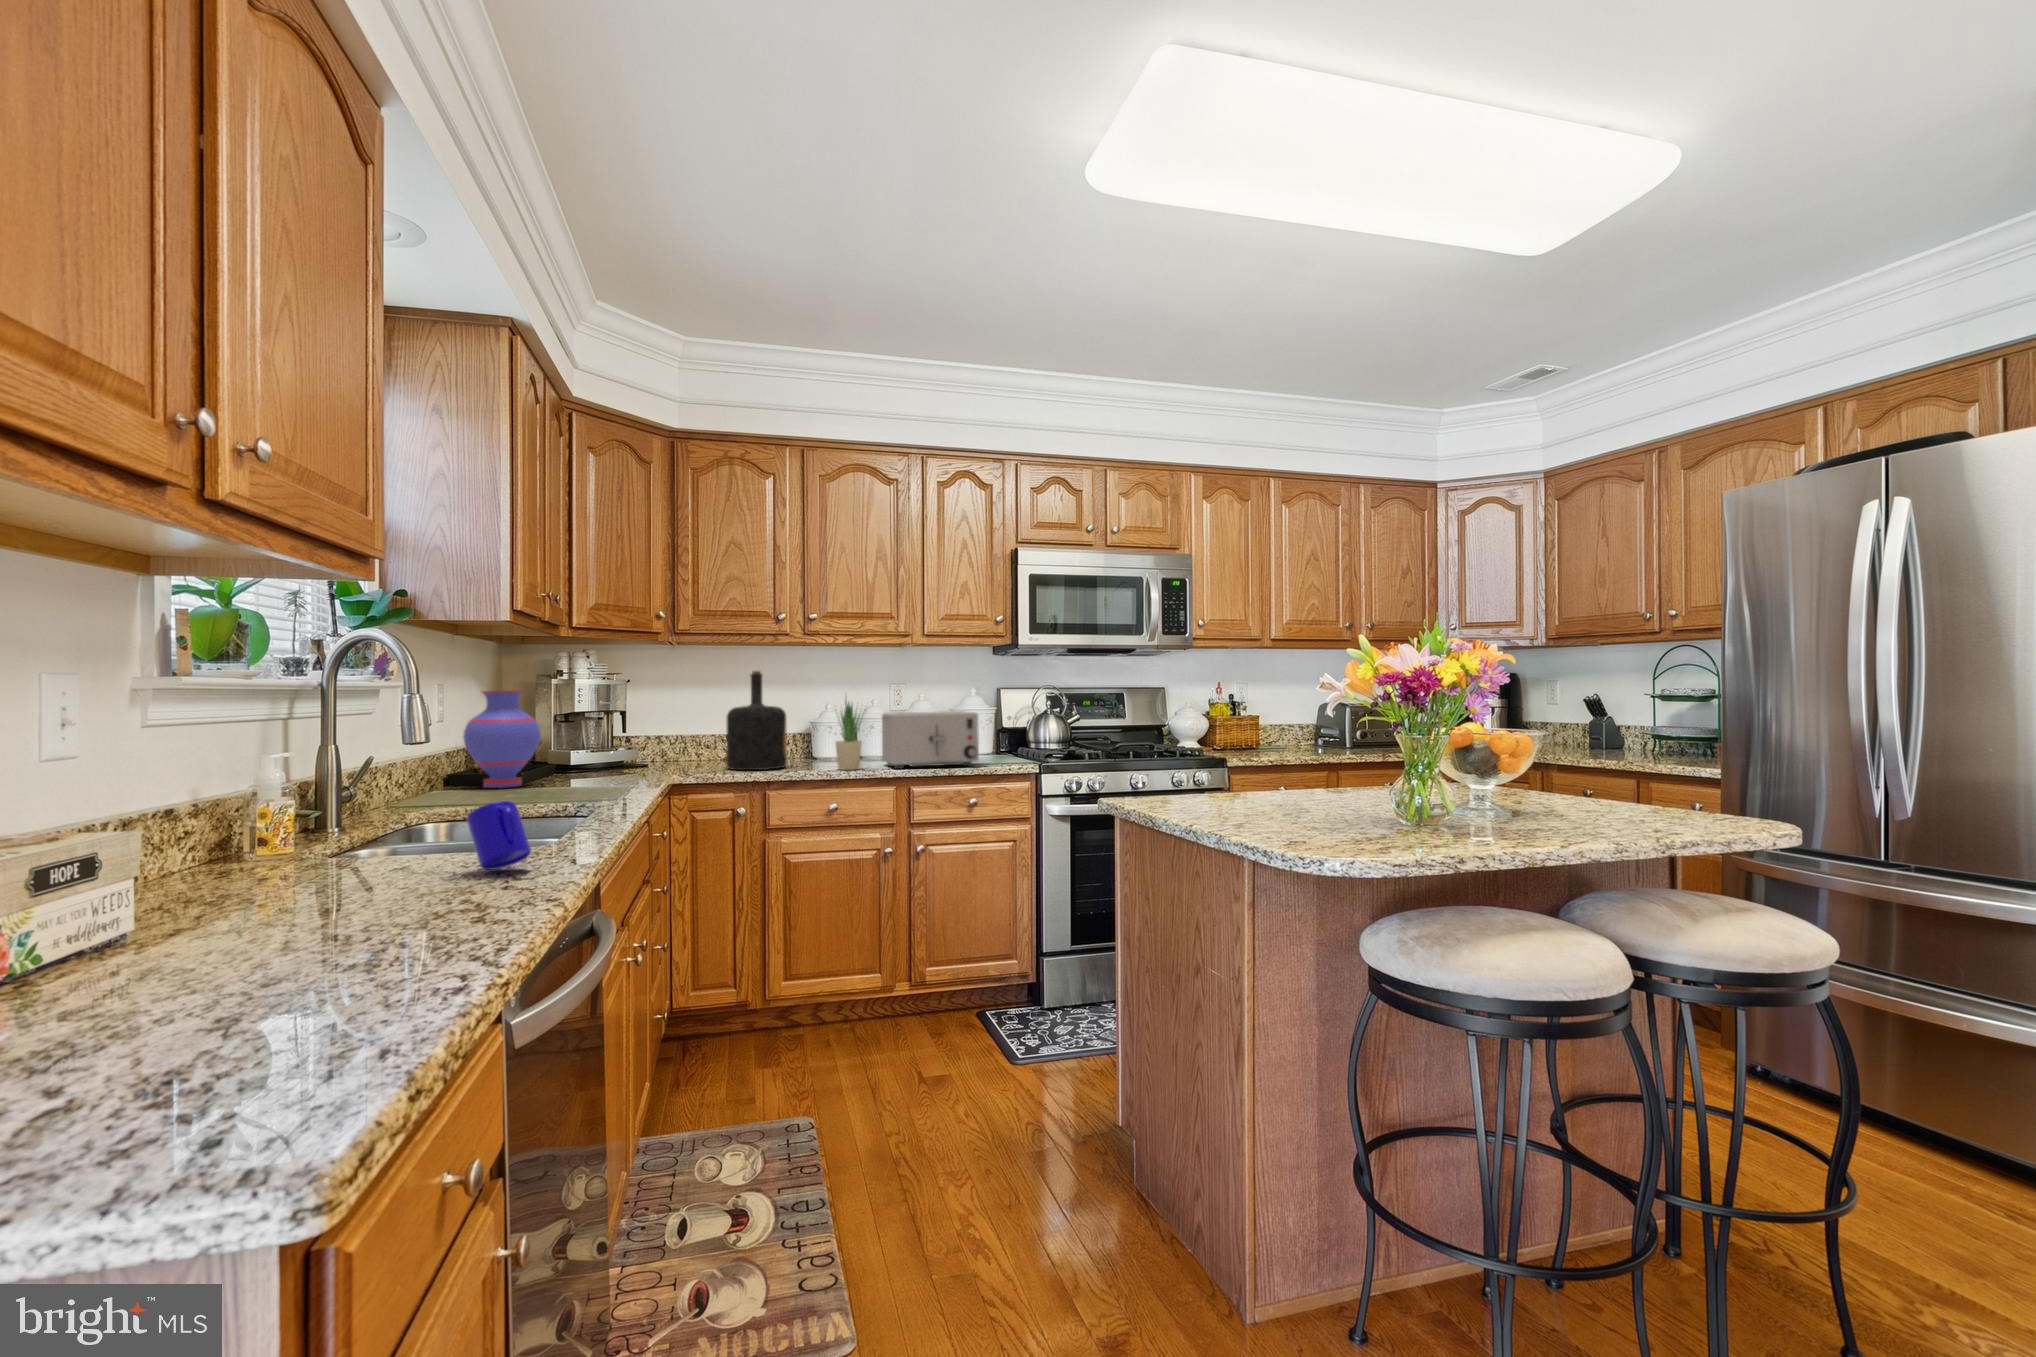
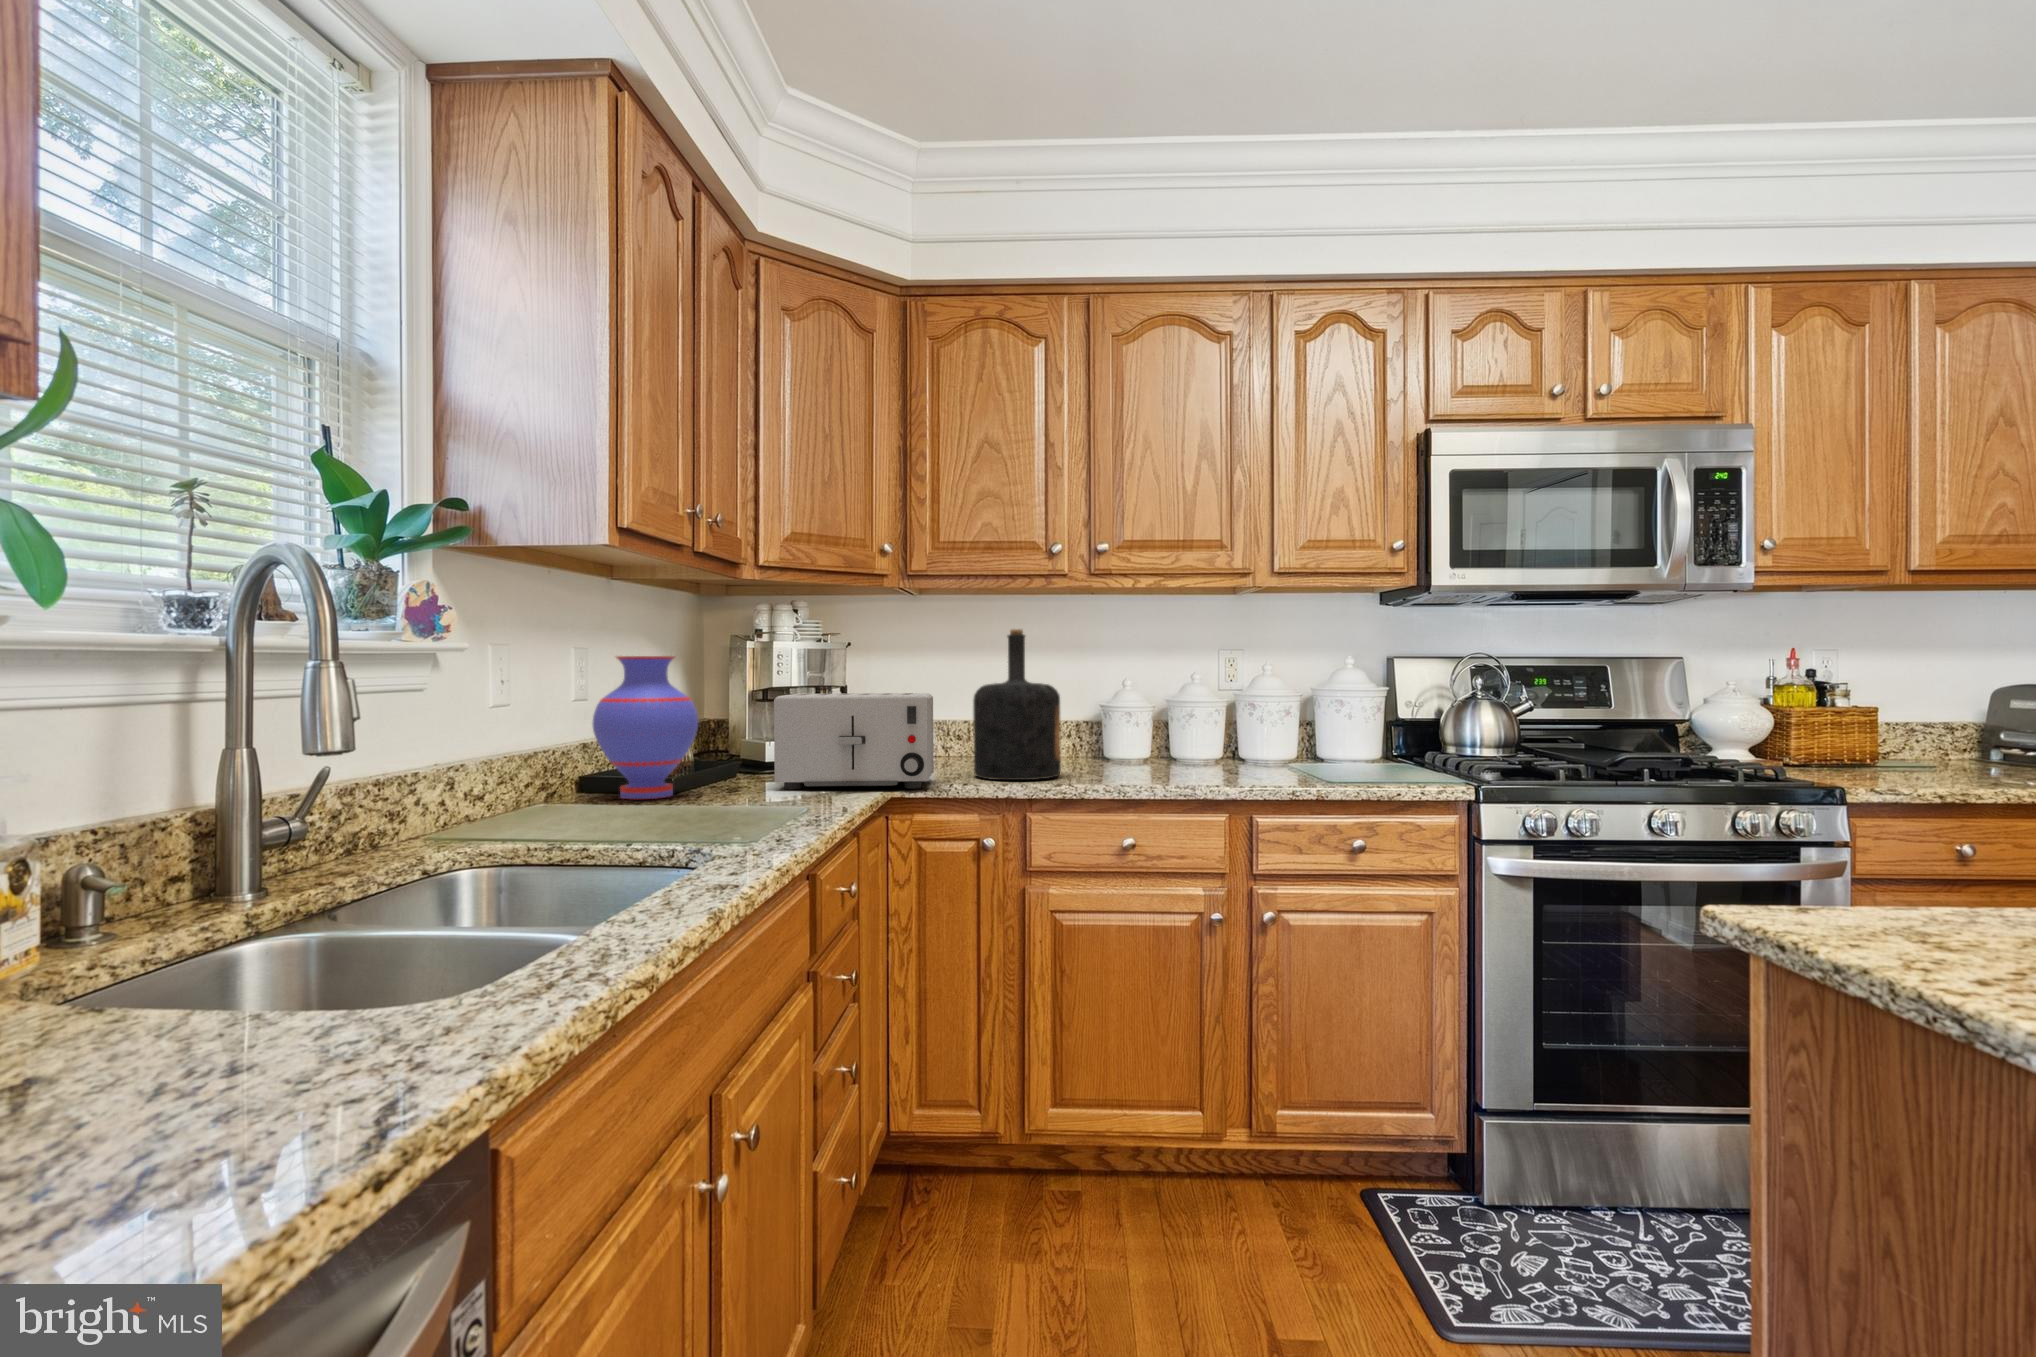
potted plant: present [835,701,862,770] -> none [1132,660,1183,785]
toaster: present [882,711,979,769] -> present [774,693,934,789]
mug: present [467,801,531,870] -> none [216,895,355,1058]

